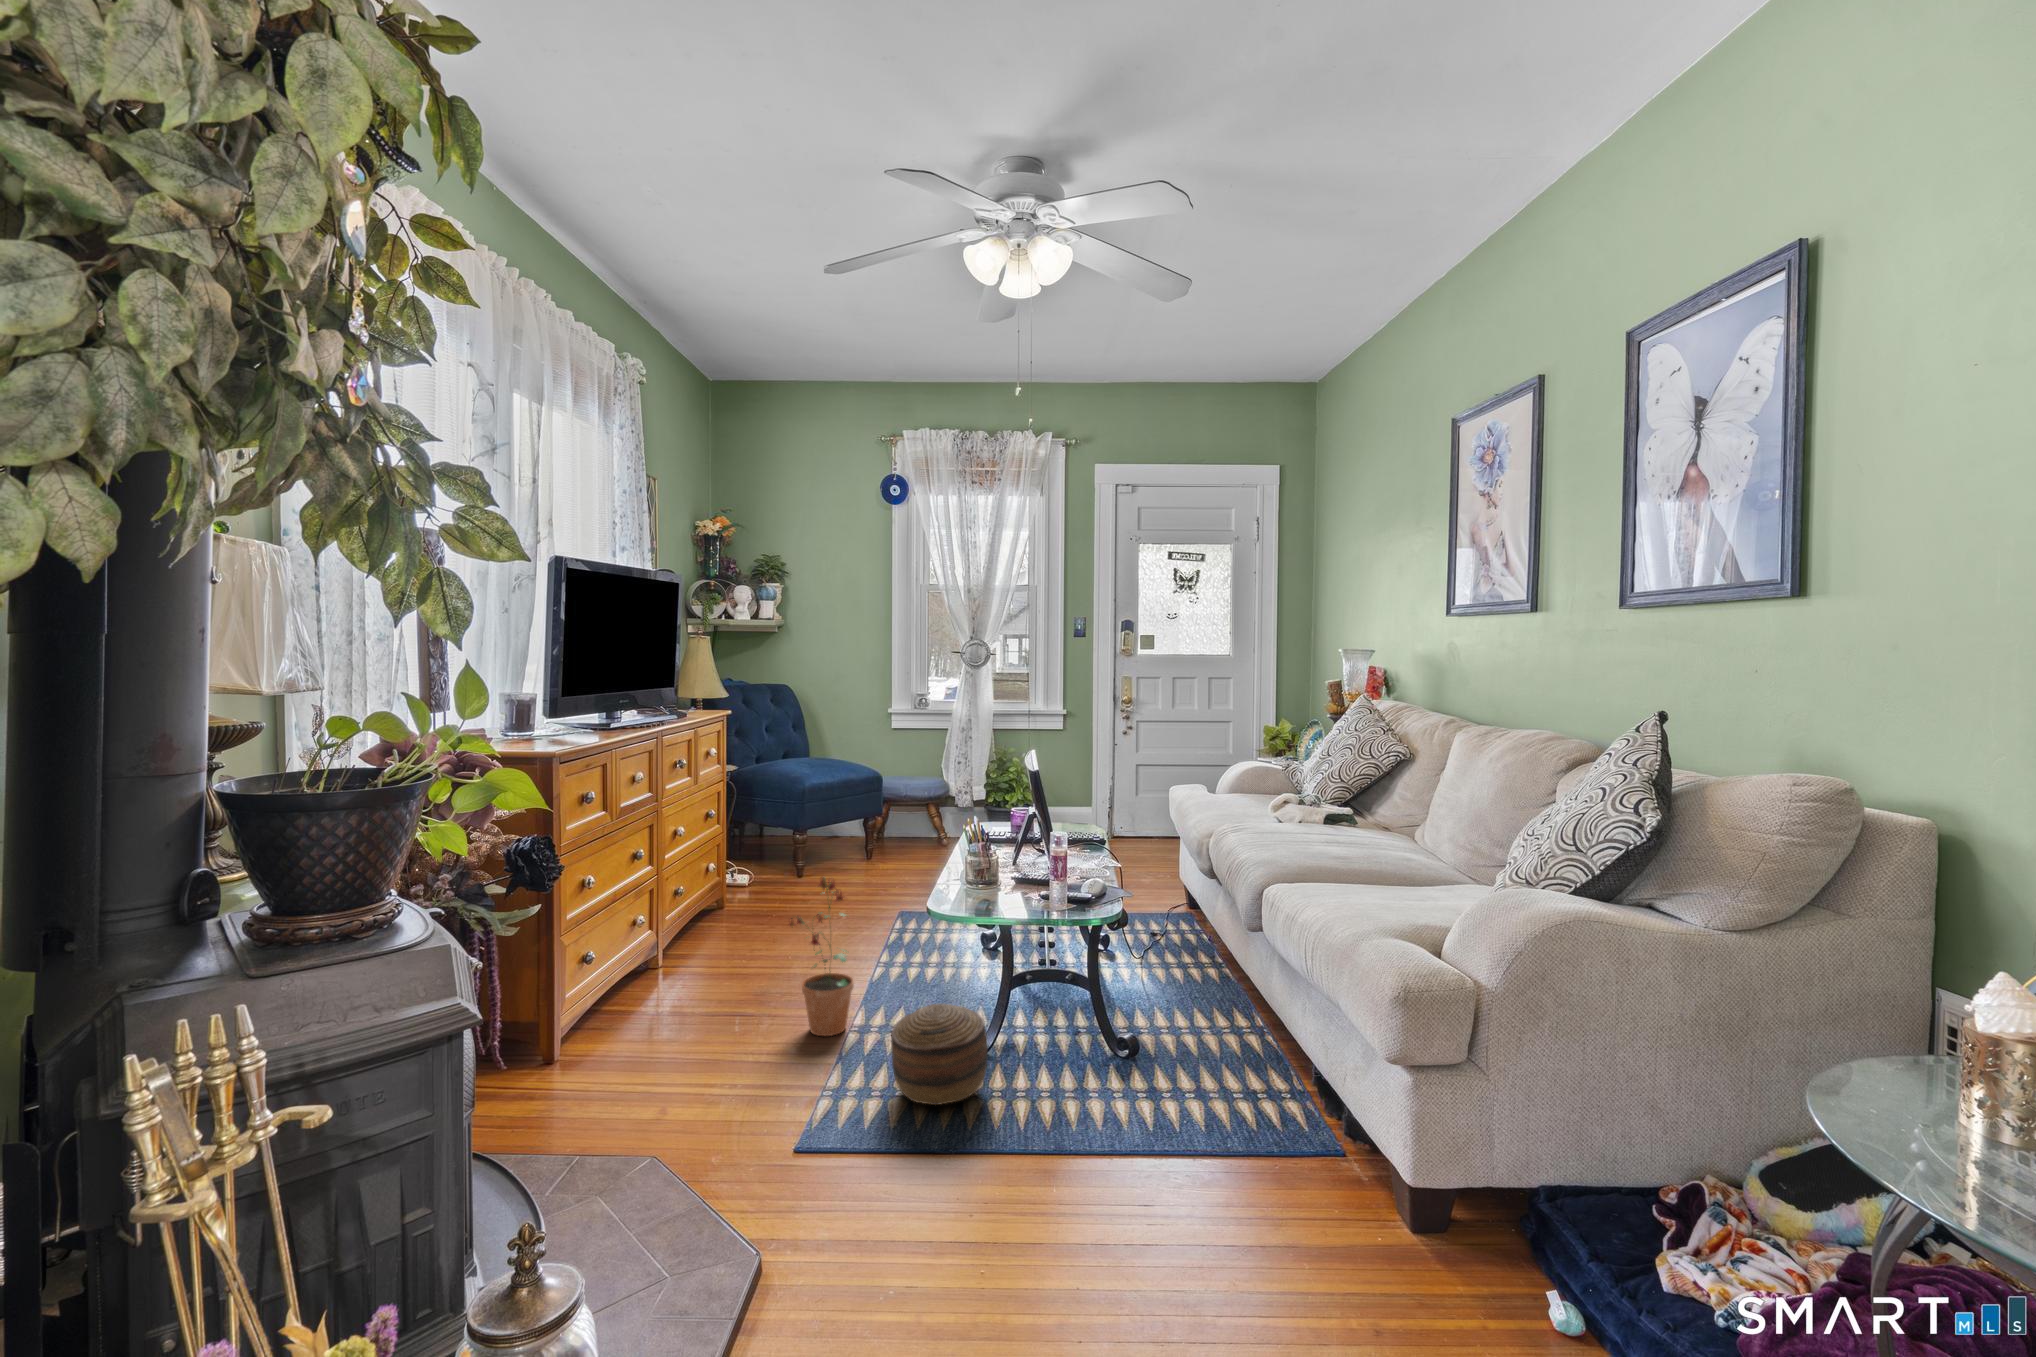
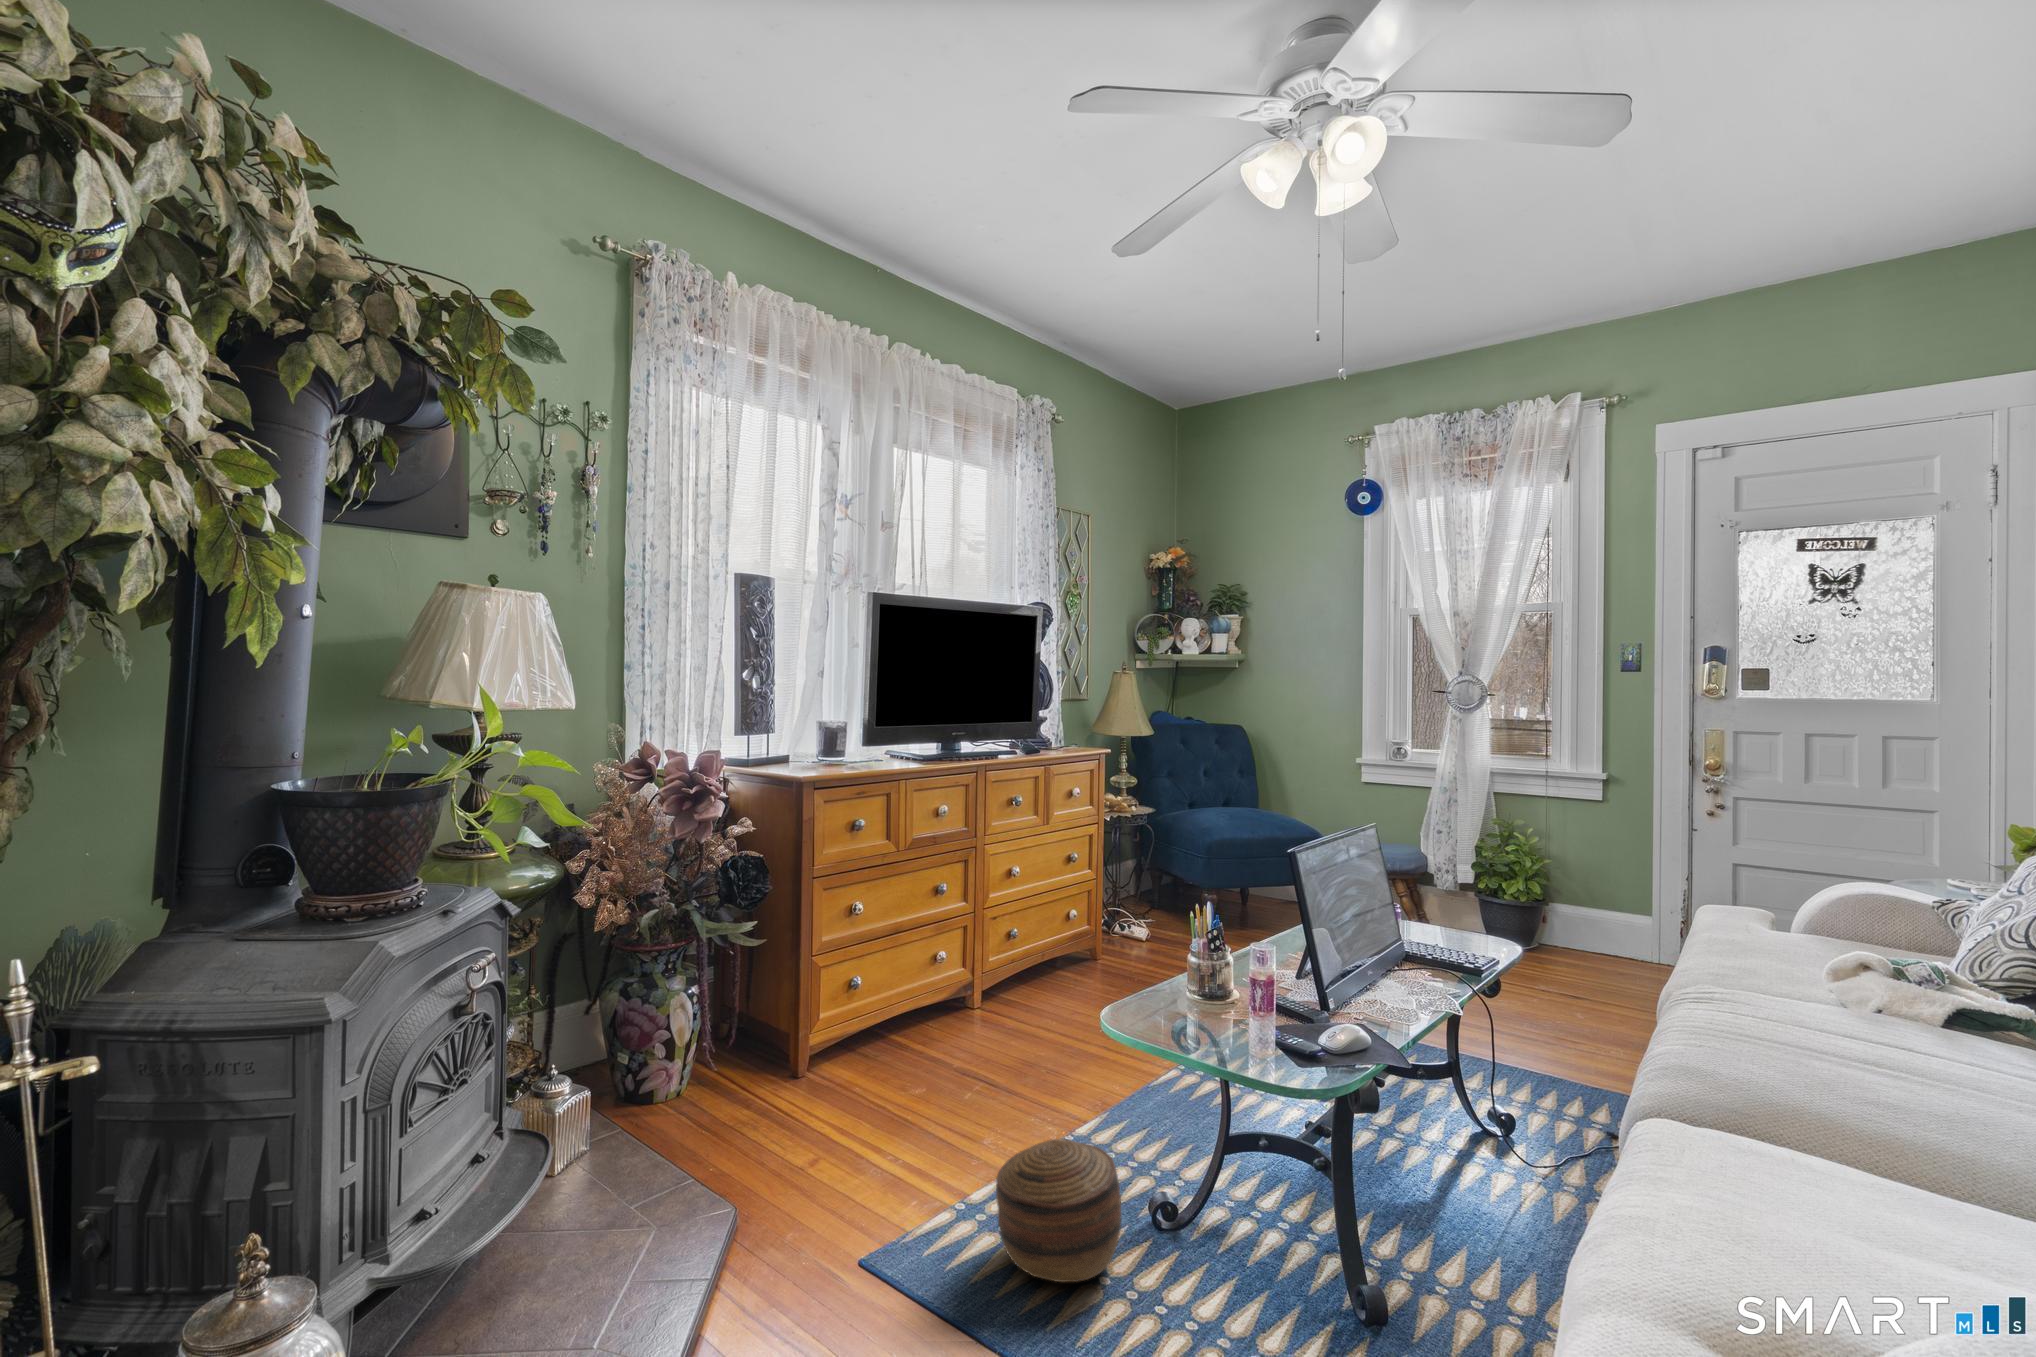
potted plant: present [789,876,854,1036] -> none [1006,946,1071,1140]

